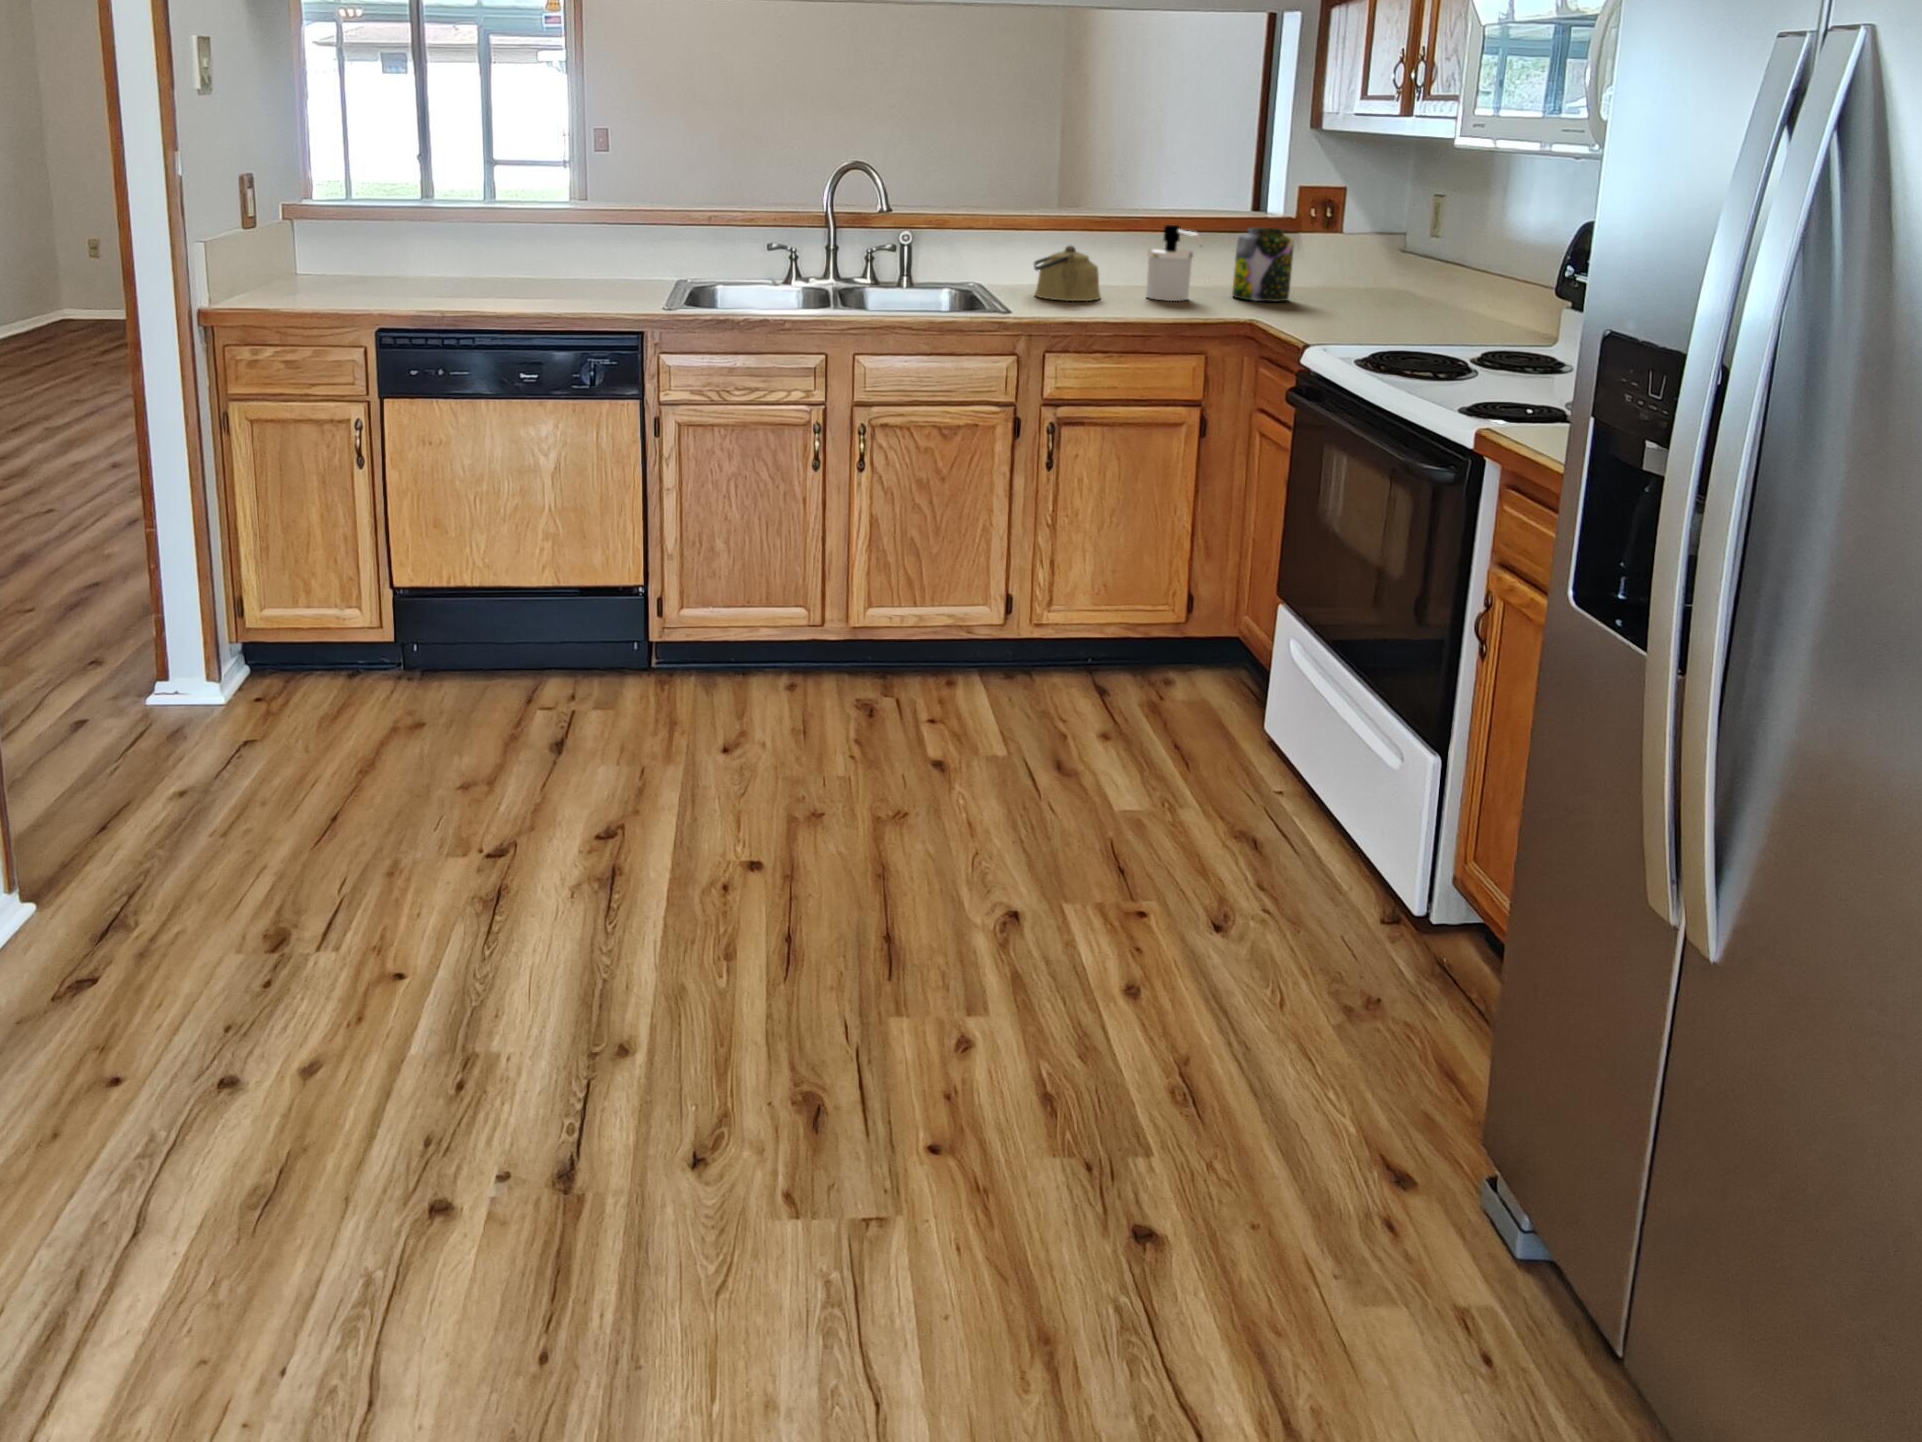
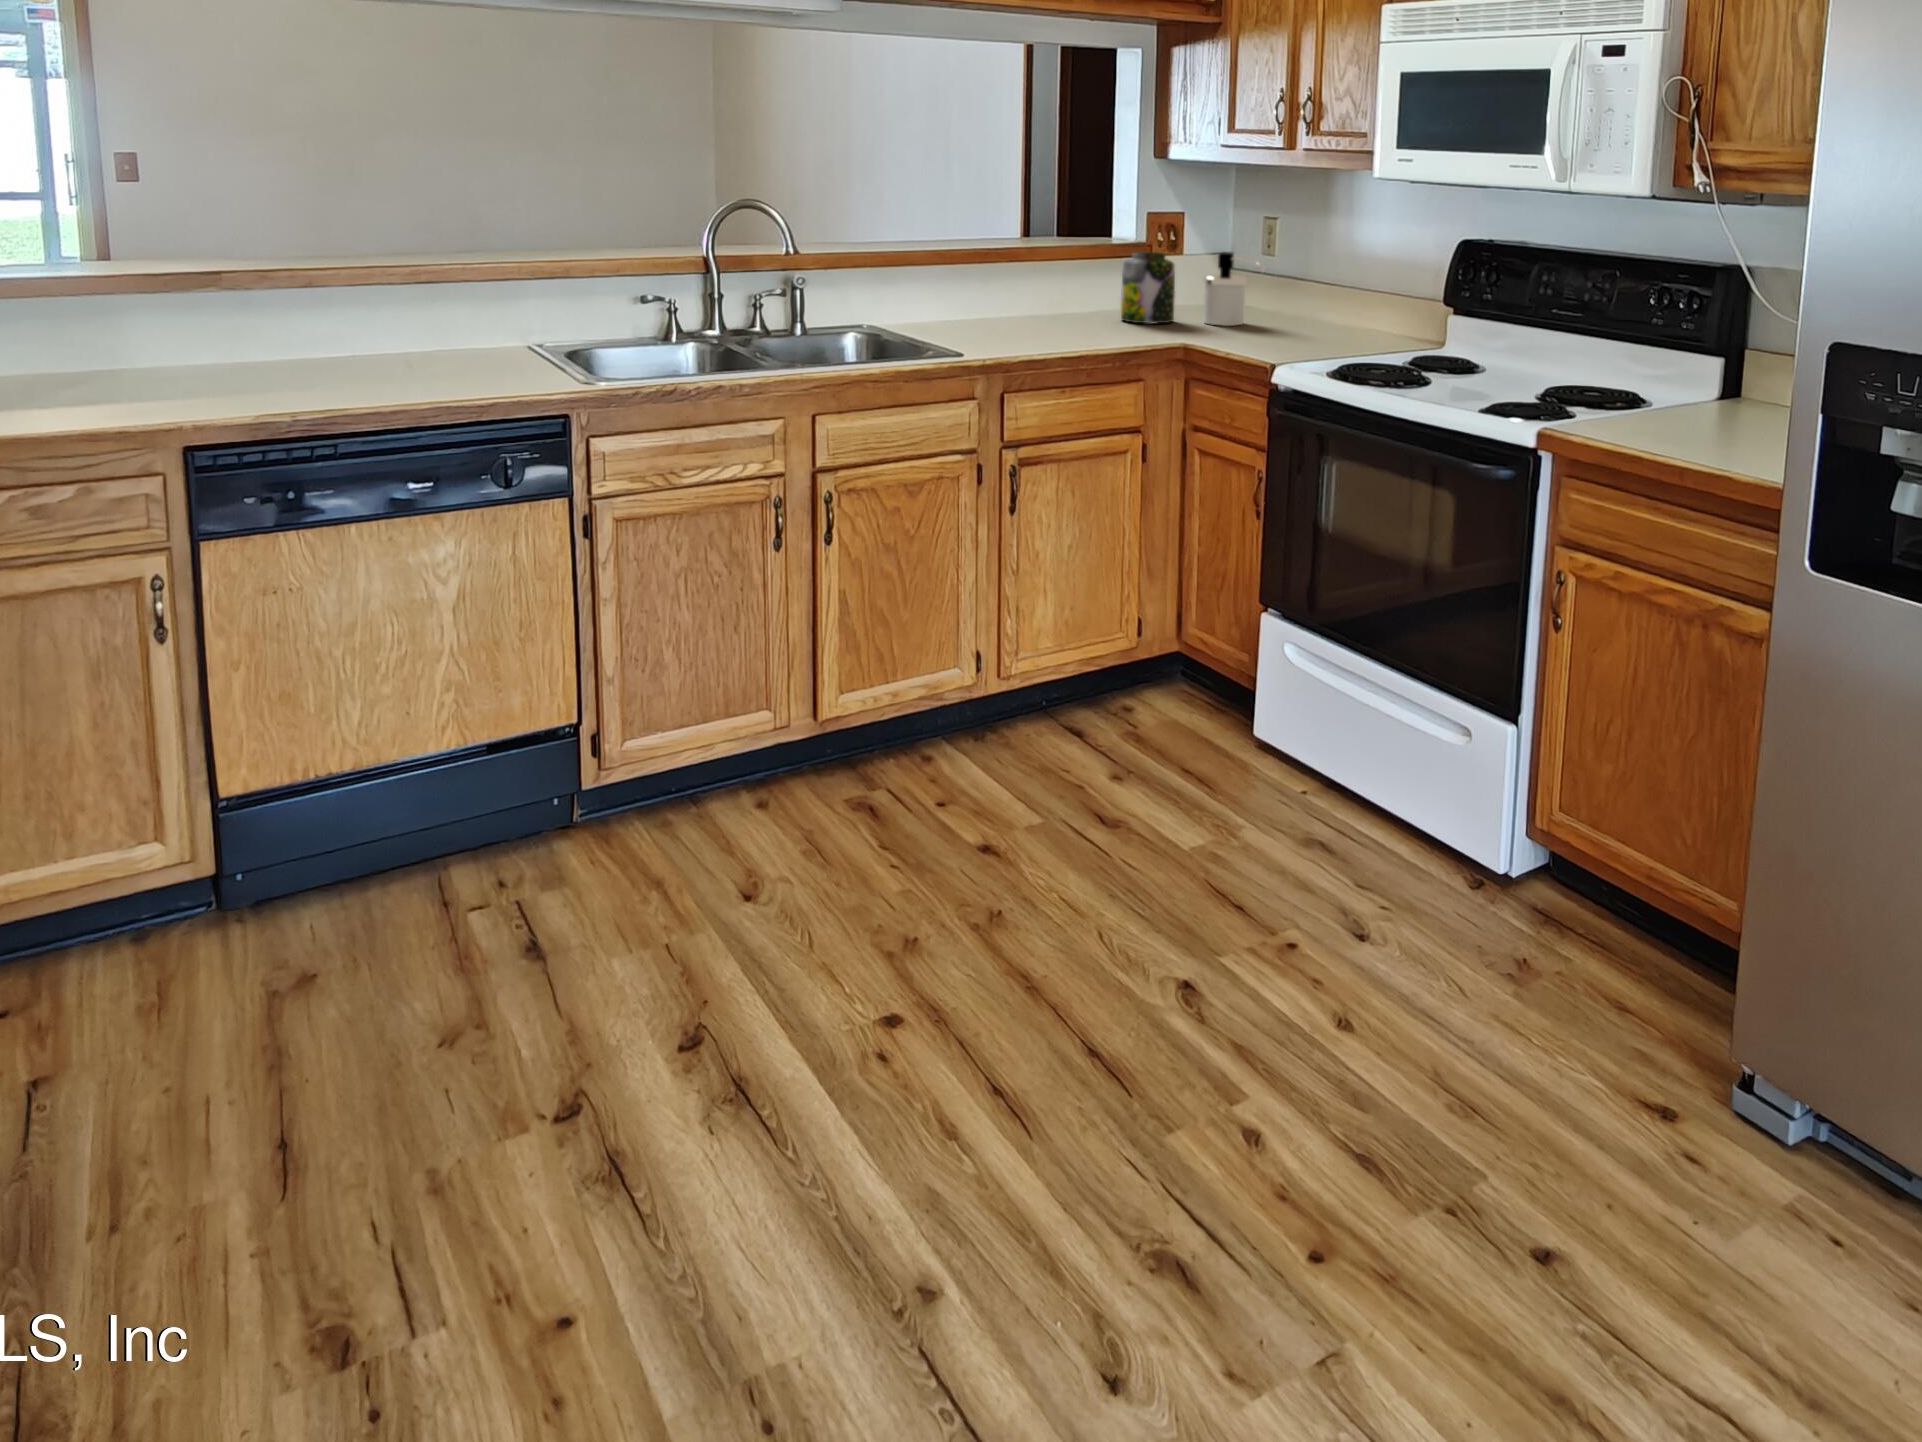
soap dispenser: present [1146,225,1203,301] -> present [1203,252,1265,326]
kettle: present [1033,246,1101,301] -> none [937,279,1014,337]

